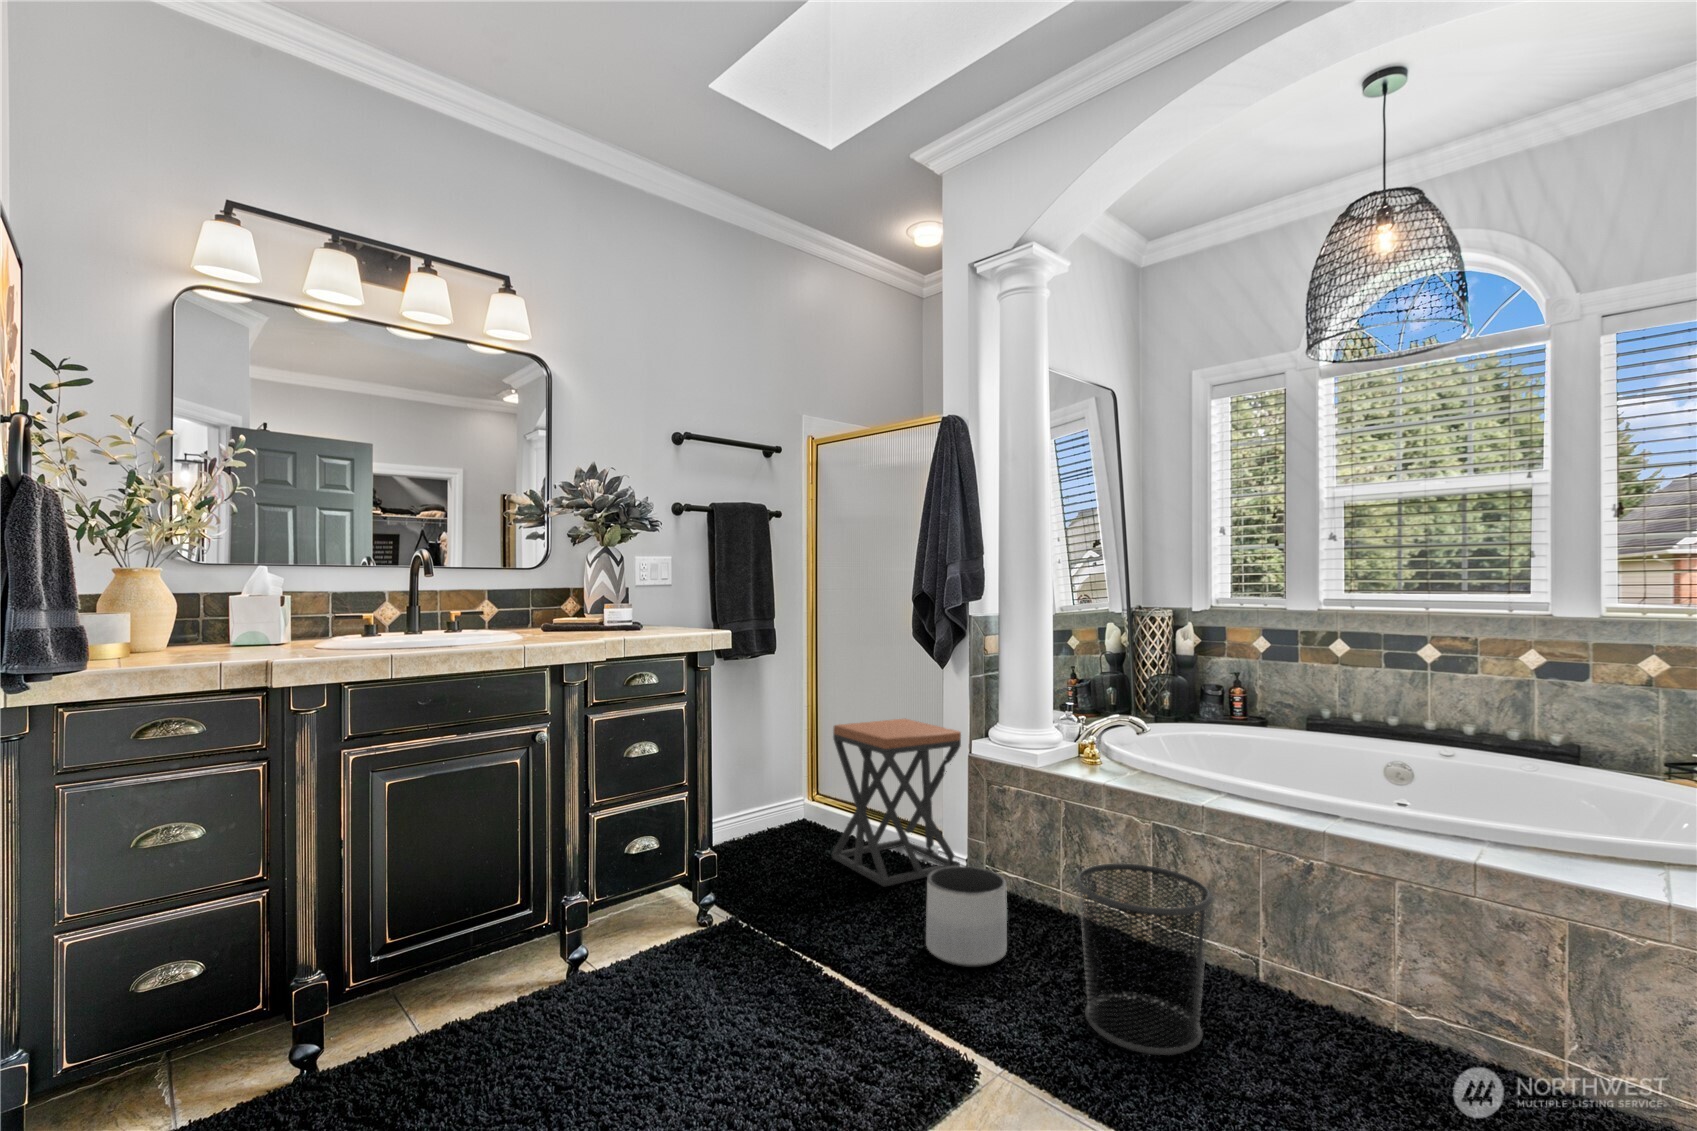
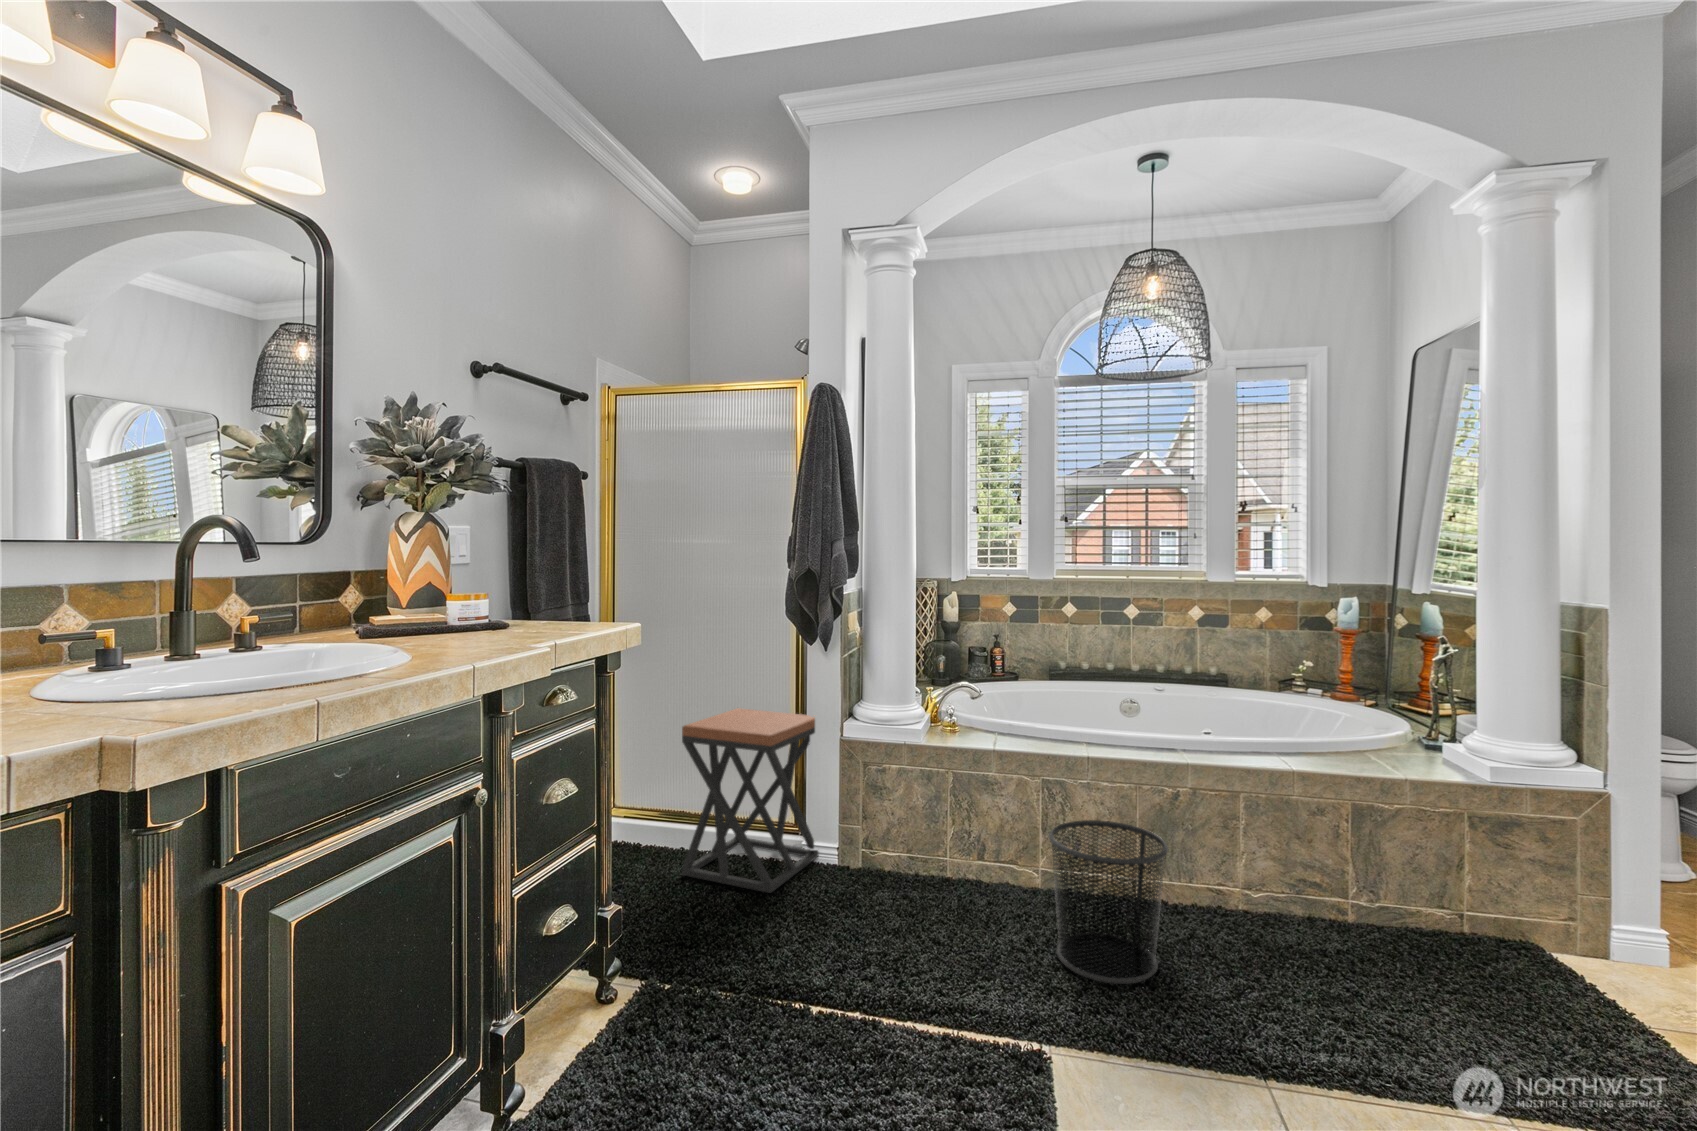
planter: present [926,866,1007,967] -> none [874,853,954,955]

